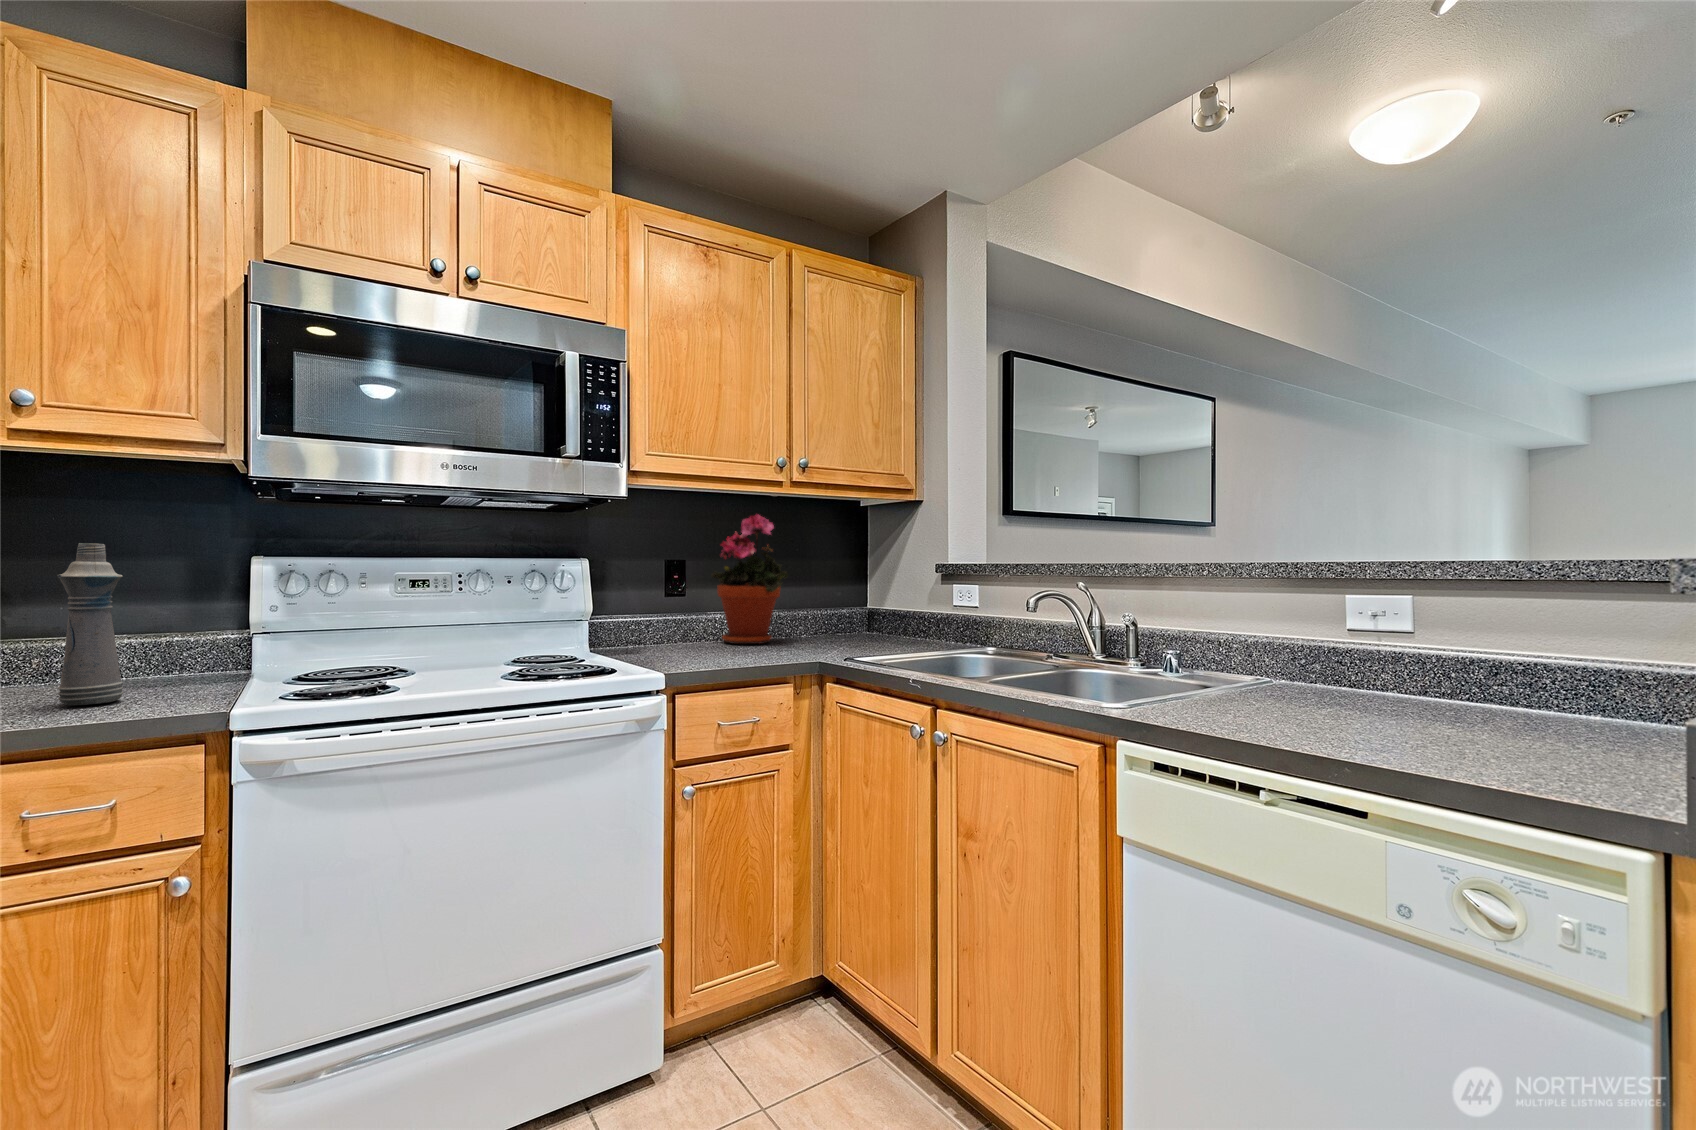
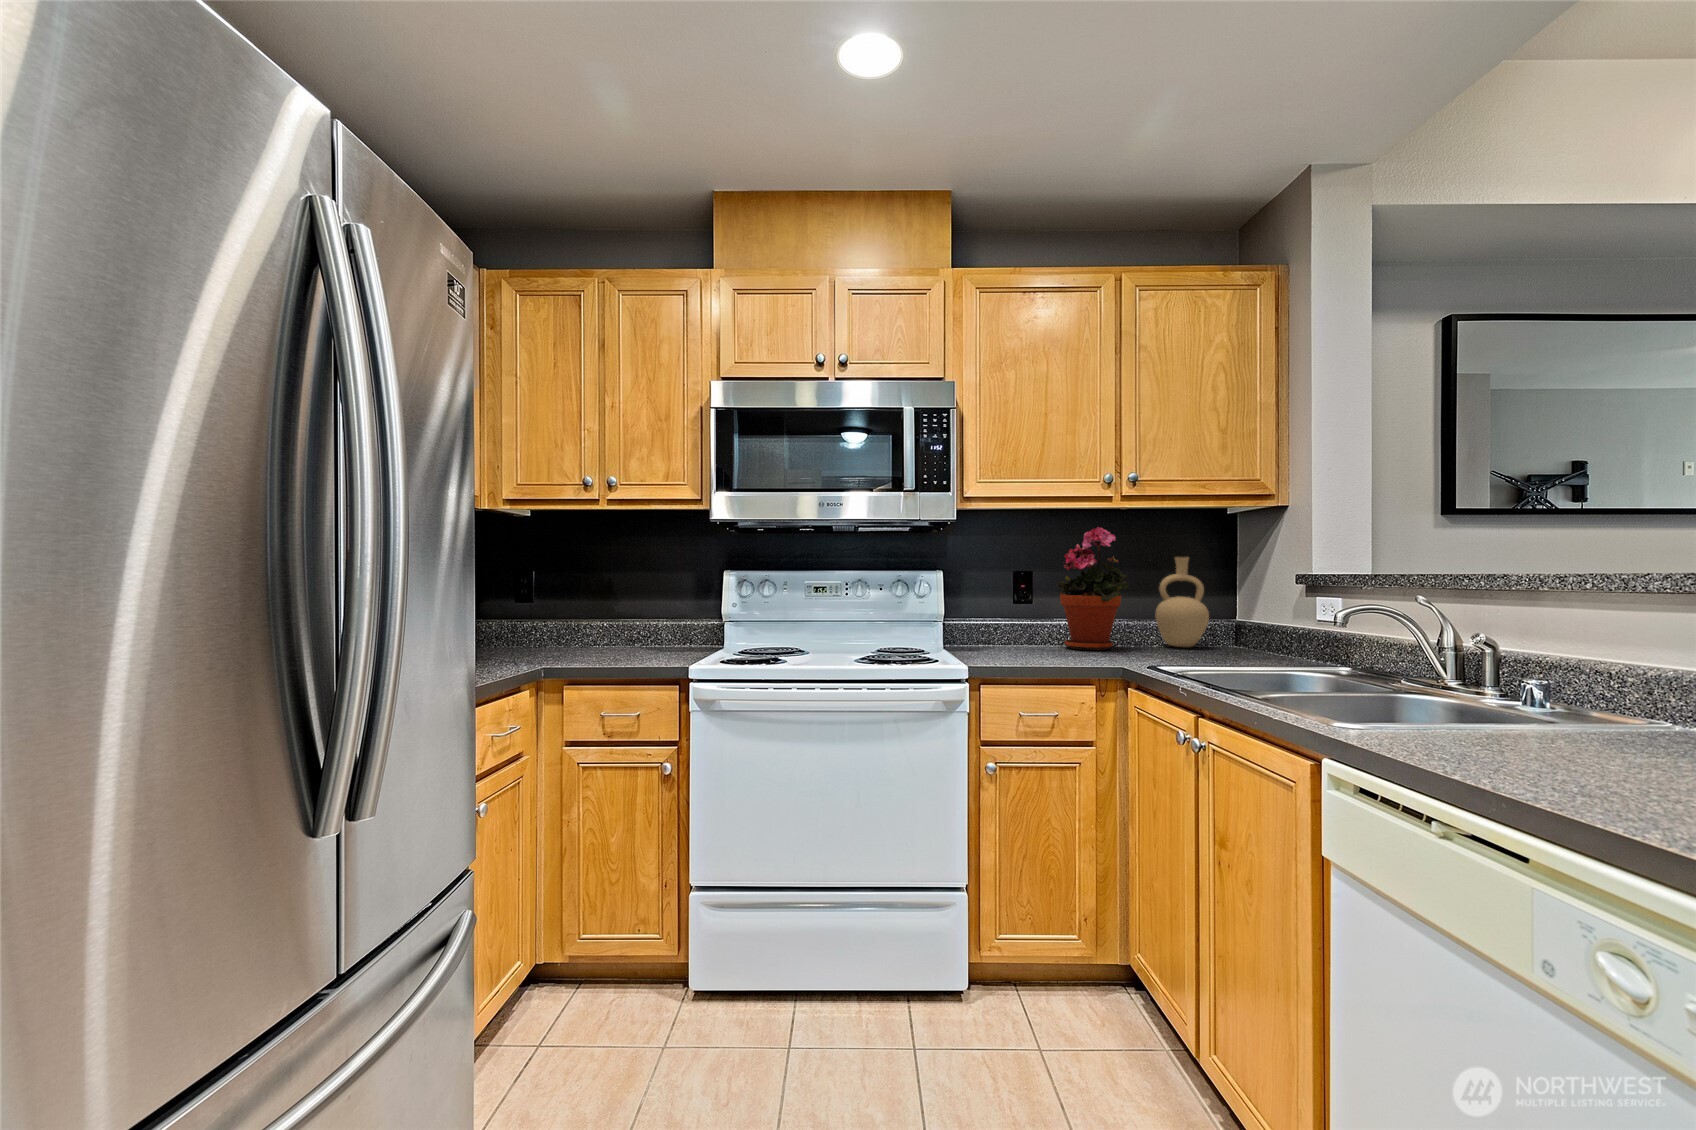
bottle: present [57,543,123,705] -> none [621,563,650,658]
vase: none [802,547,851,636] -> present [1156,557,1209,647]

